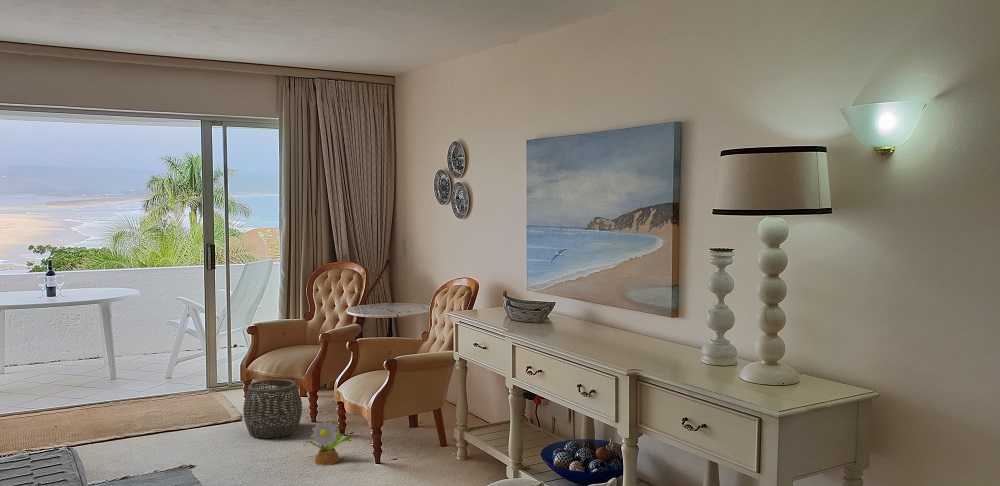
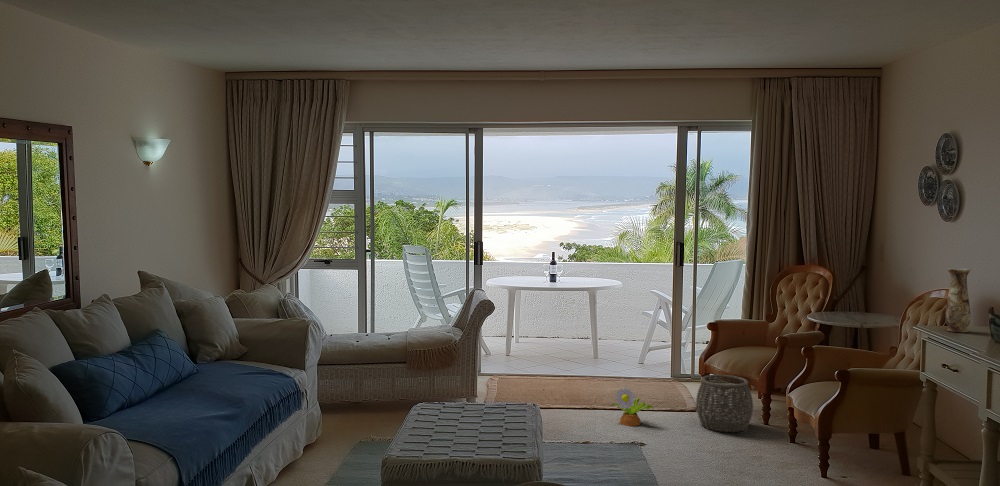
vase: none [471,259,490,314] -> present [945,268,971,332]
decorative plant: present [304,420,354,465] -> present [610,387,654,426]

